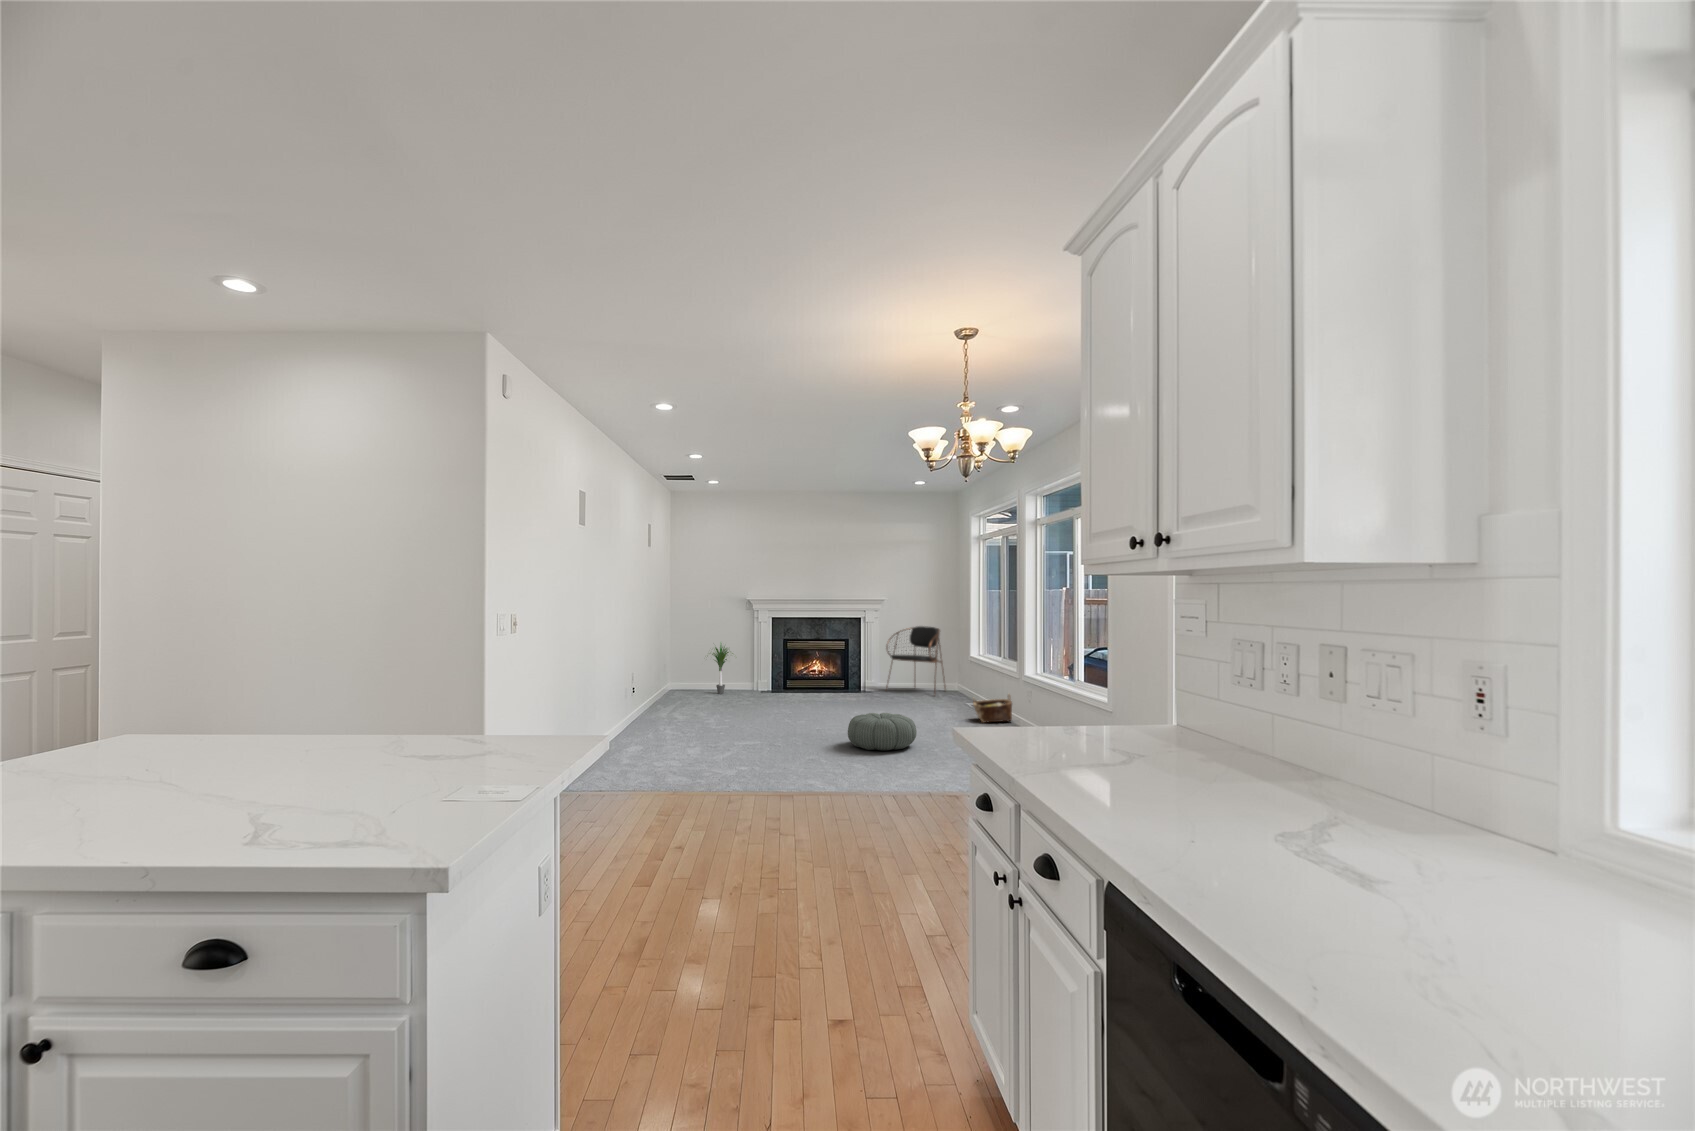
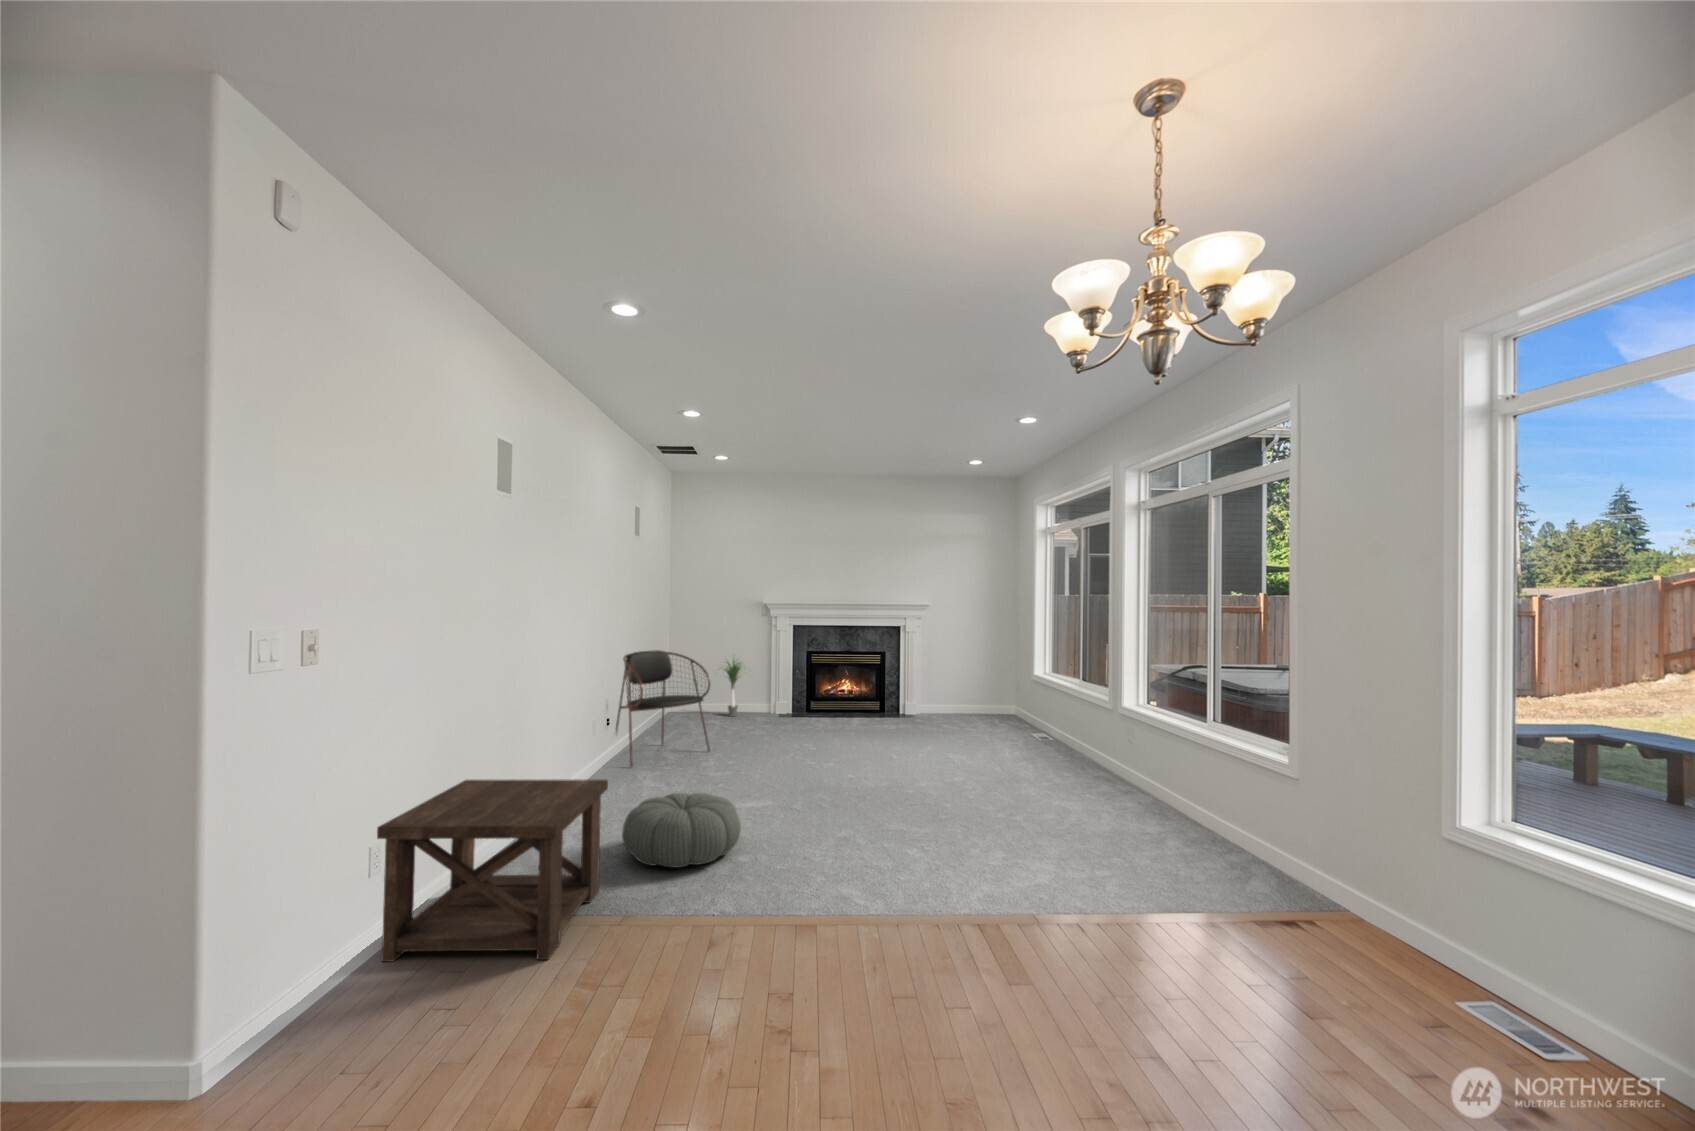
dining chair: present [886,626,945,692] -> present [616,650,710,767]
woven basket: present [973,695,1012,723] -> none [1050,731,1104,770]
side table: none [539,710,660,805] -> present [377,780,608,962]
pouf: present [848,713,917,750] -> present [622,793,741,867]

